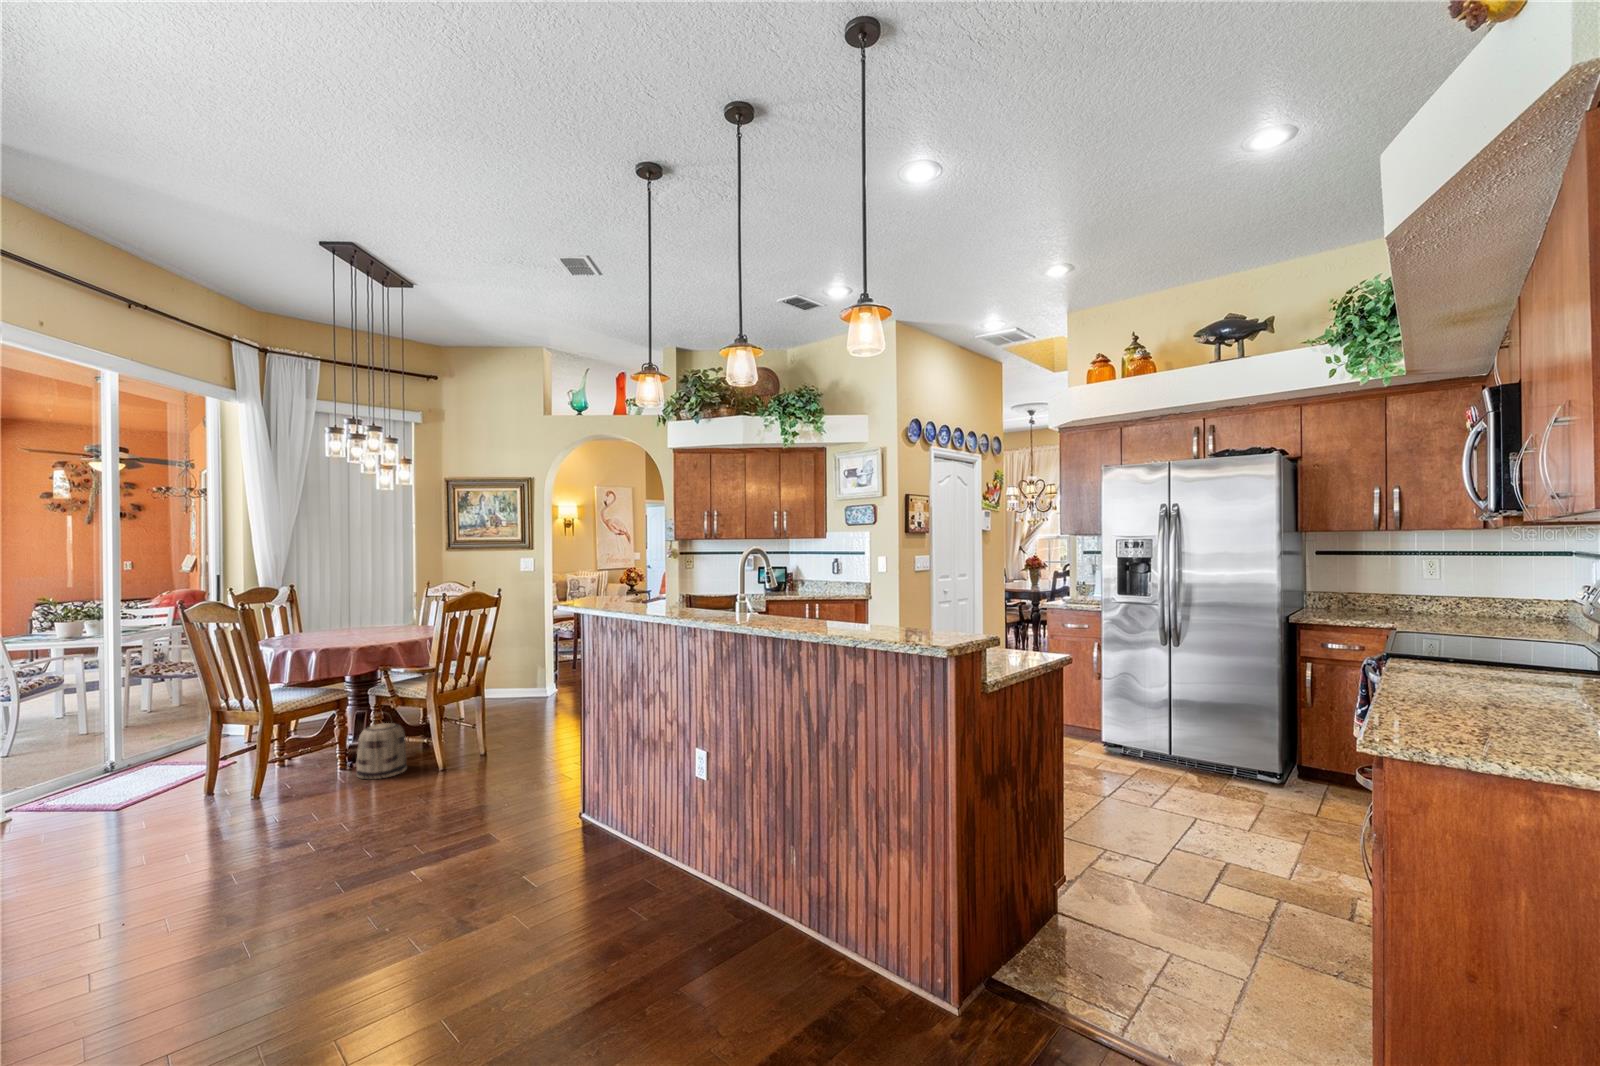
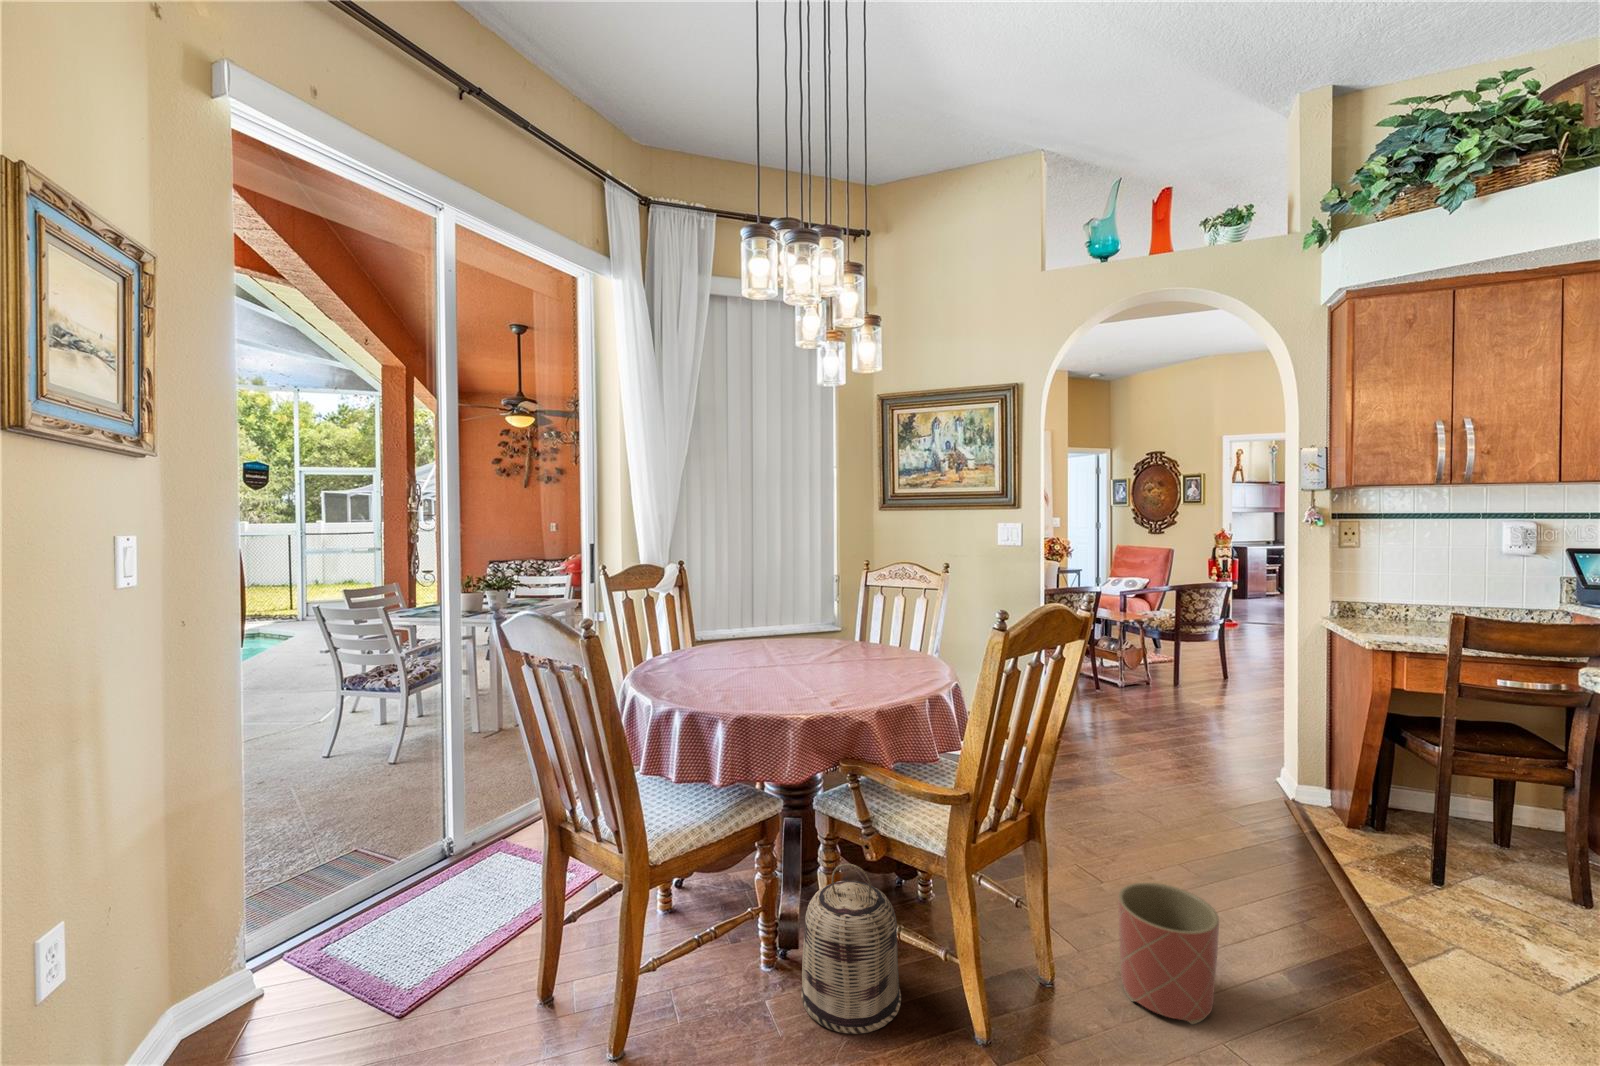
planter: none [511,711,549,757] -> present [1118,883,1219,1024]

